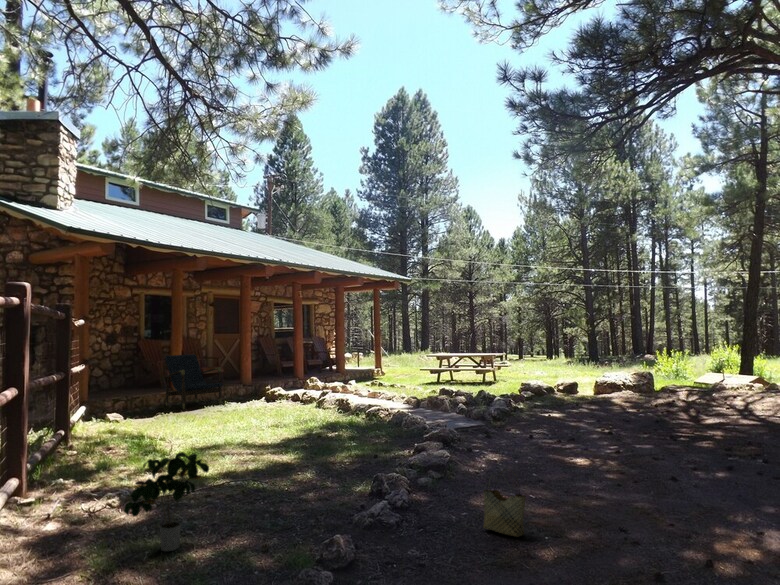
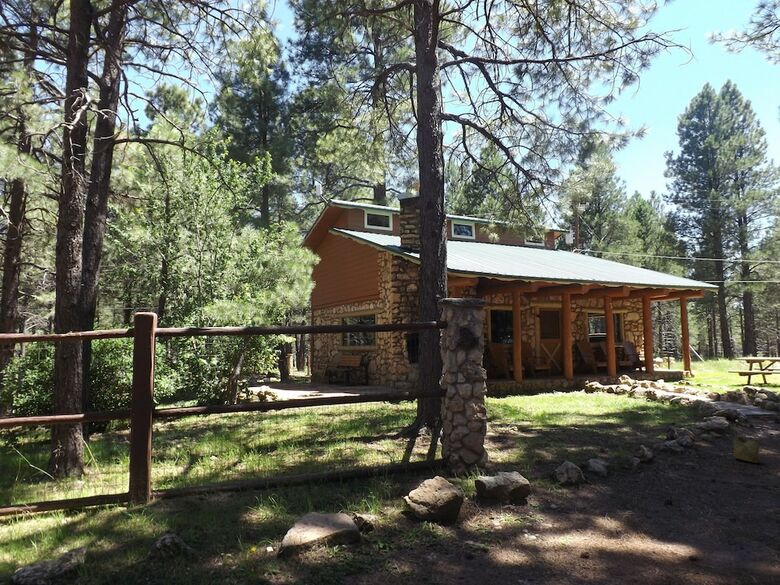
lounge chair: present [165,354,223,409] -> none [515,355,556,393]
potted plant: present [124,452,209,552] -> none [542,404,576,447]

